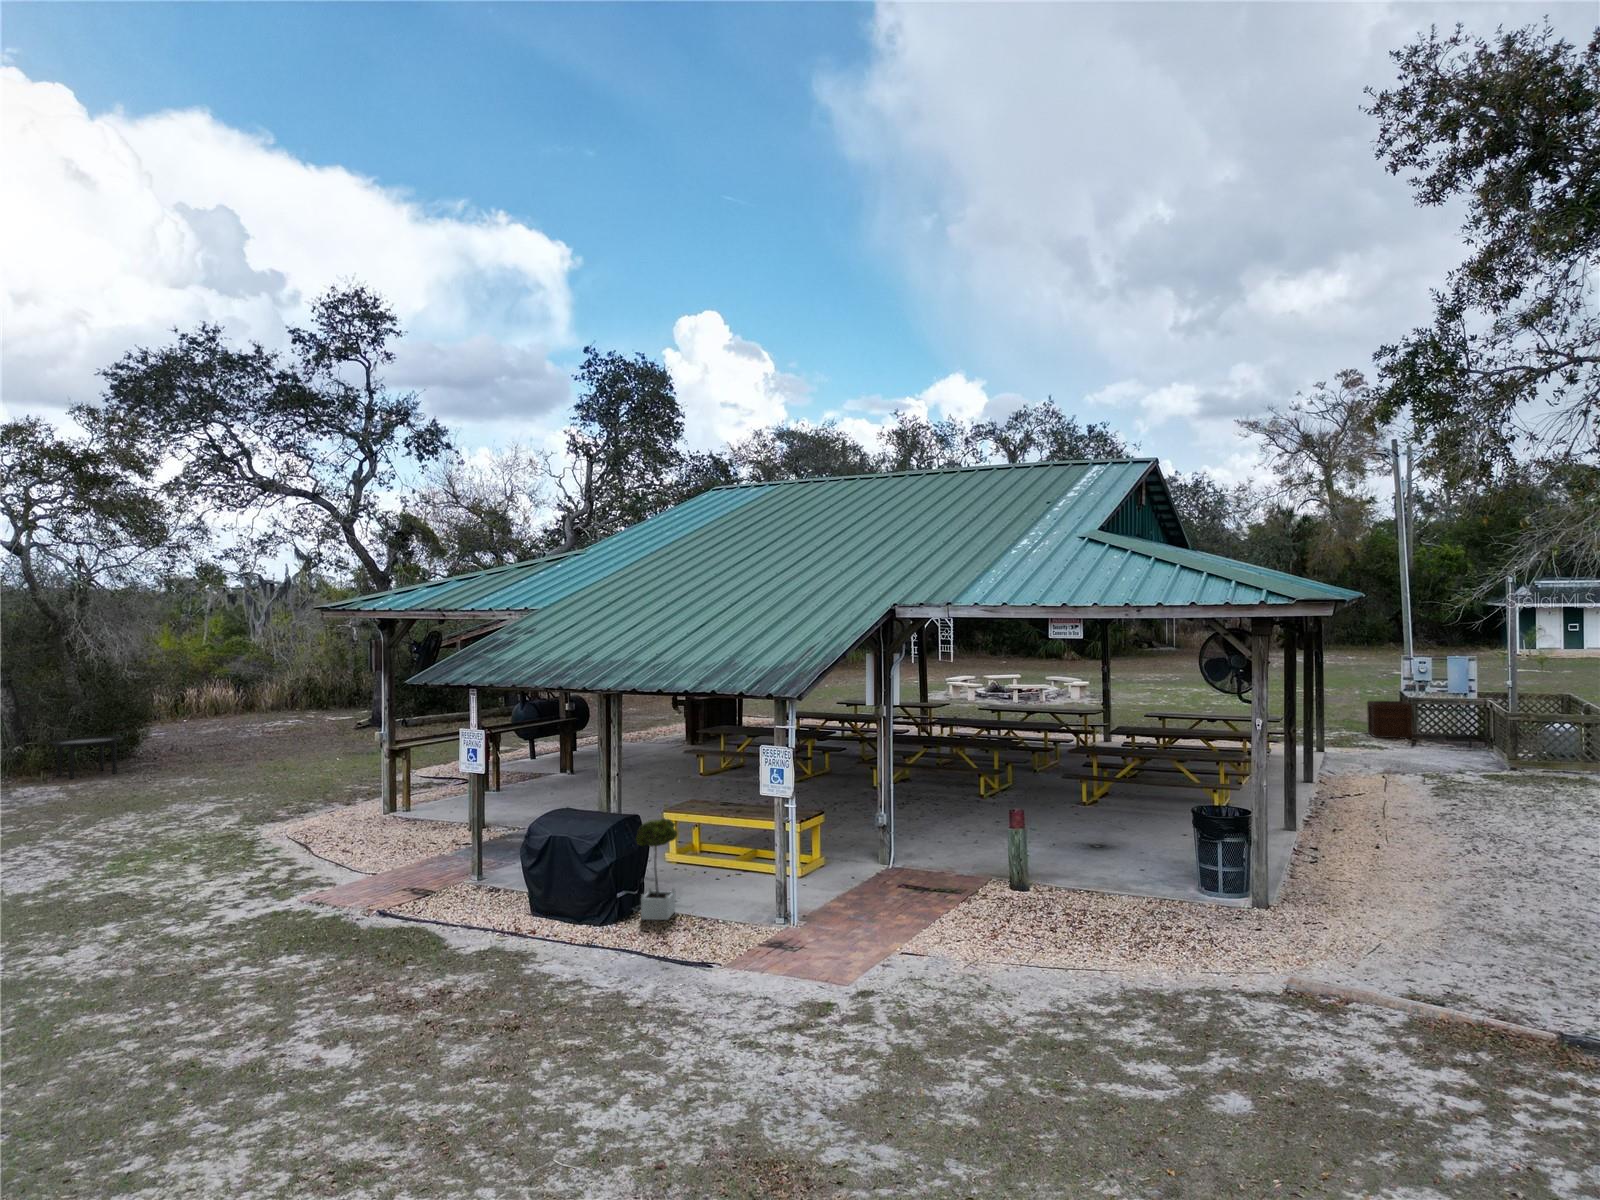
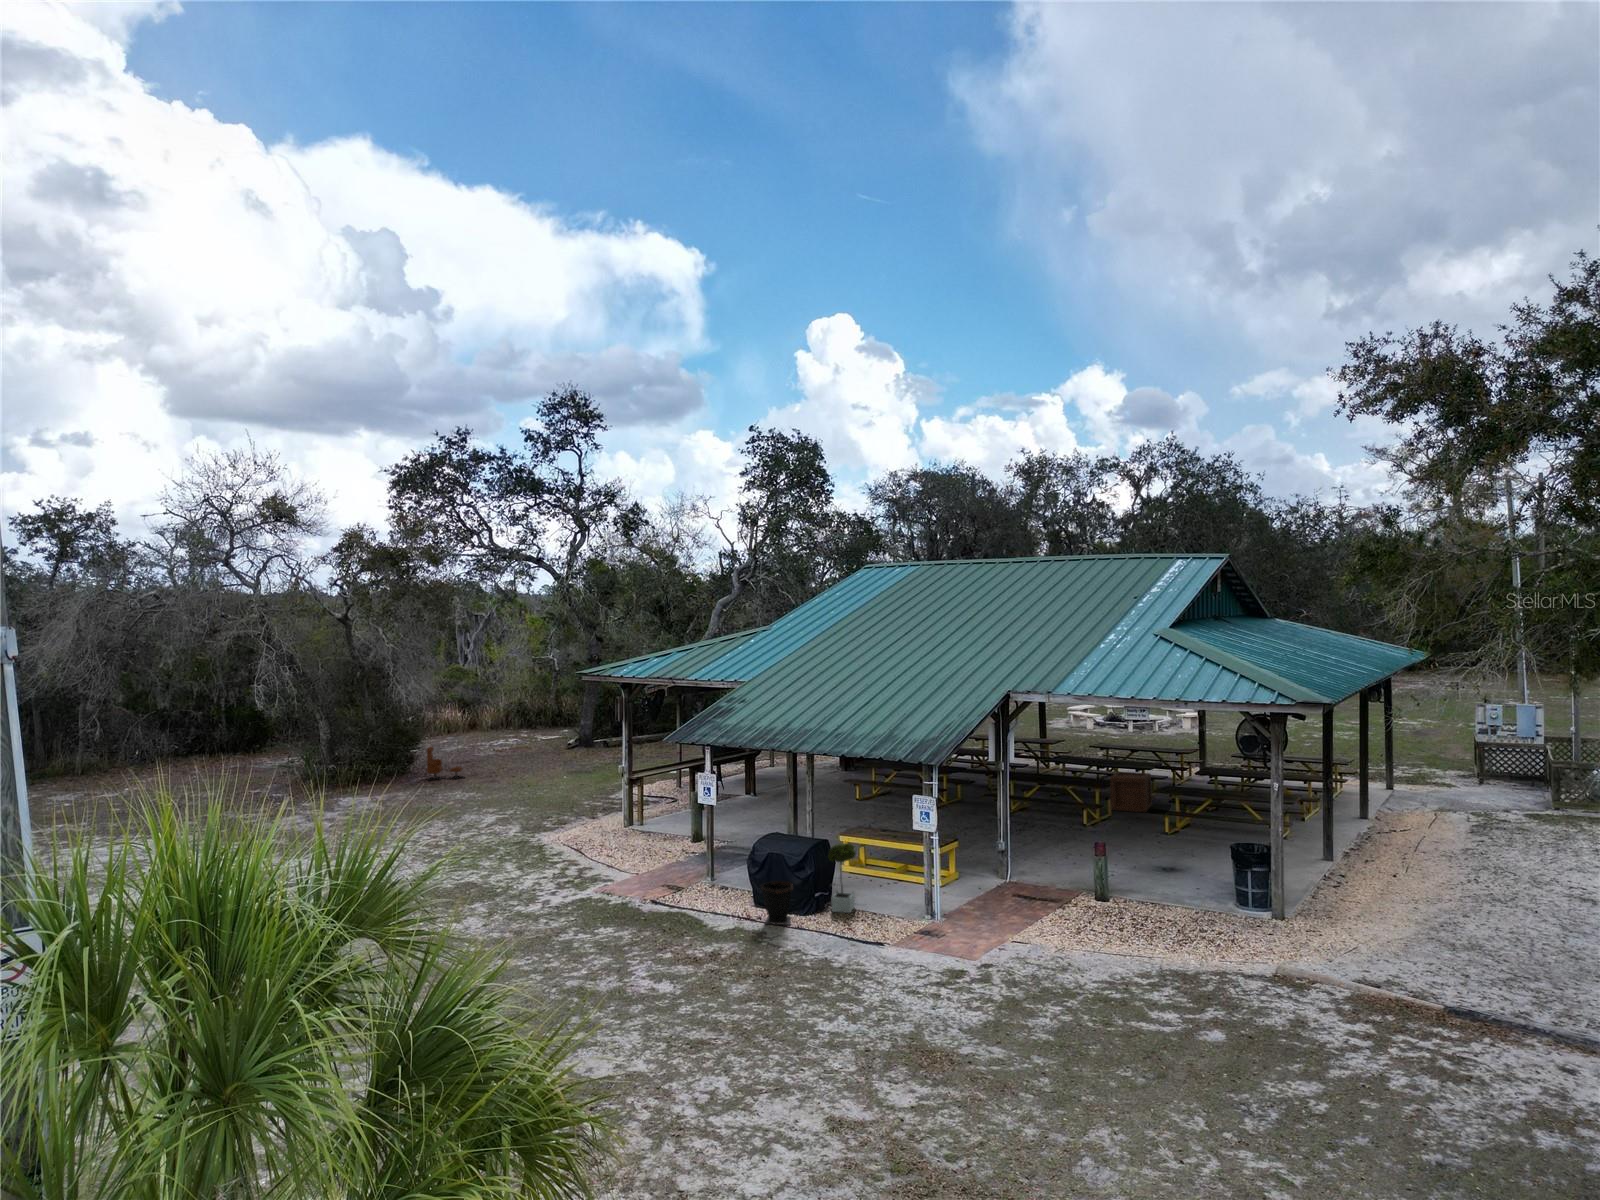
wooden crate: present [1367,701,1413,738] -> present [1110,772,1152,812]
lounge chair: none [132,719,187,764] -> present [427,746,463,780]
round table: present [50,736,122,779] -> none [375,759,423,792]
bucket: none [530,877,582,942] -> present [761,881,793,925]

